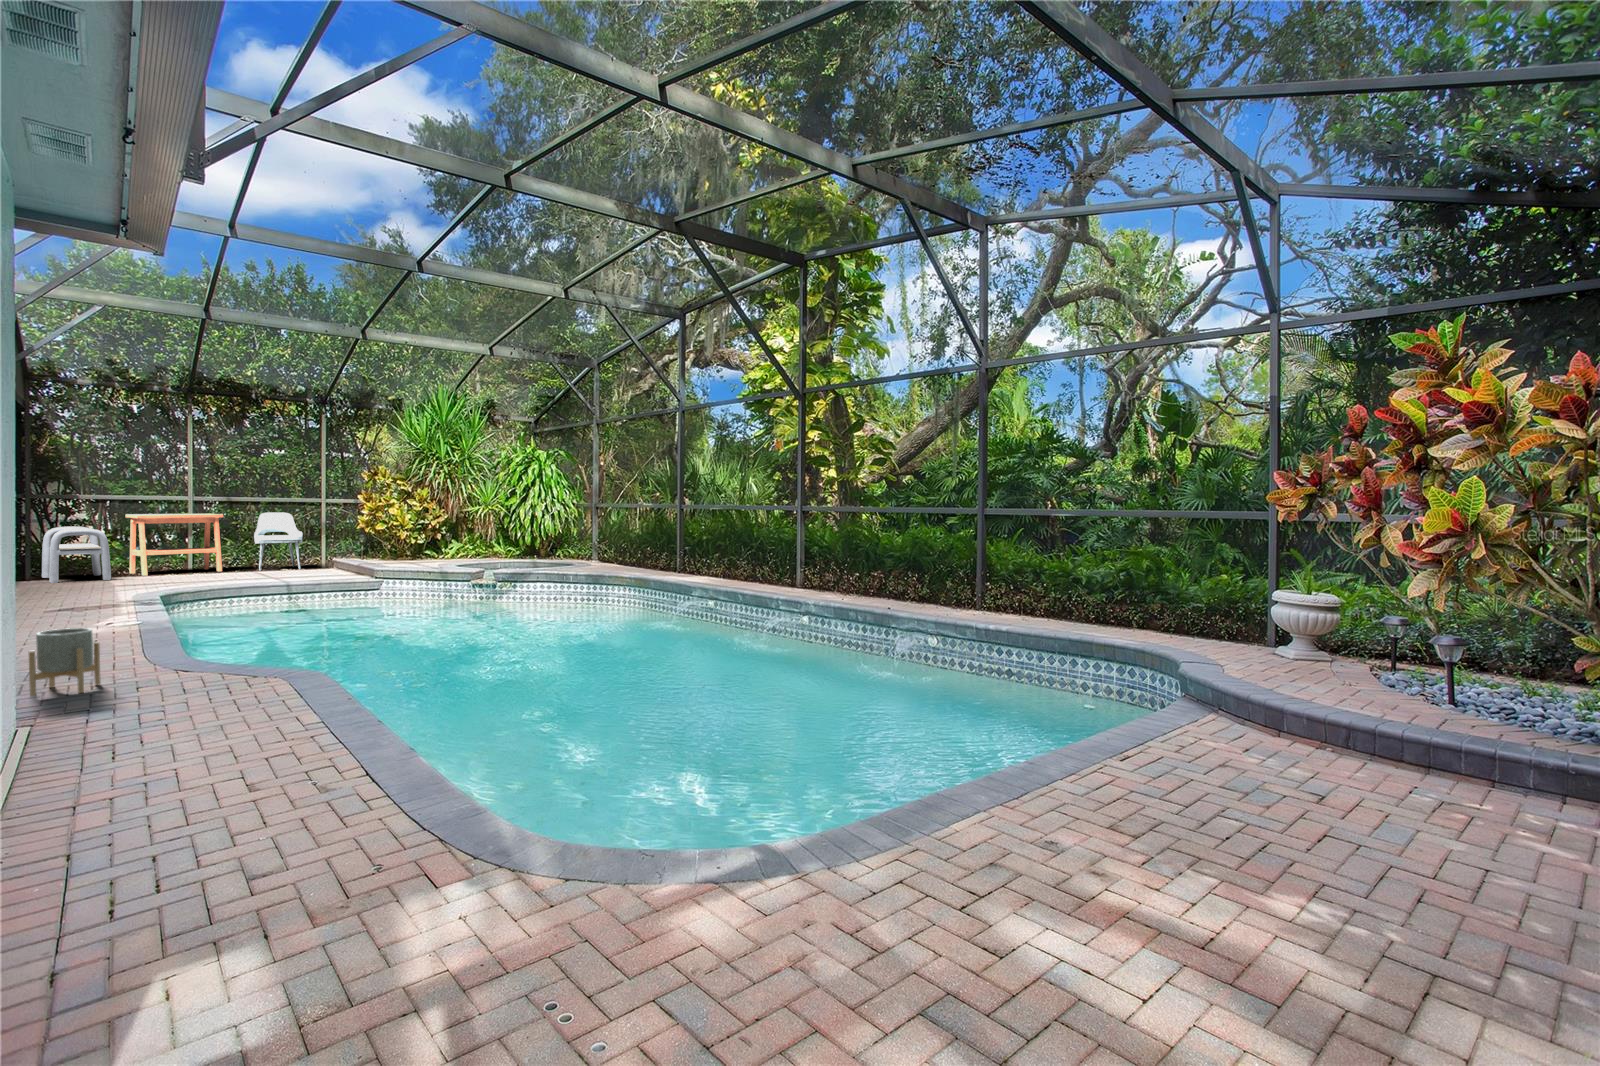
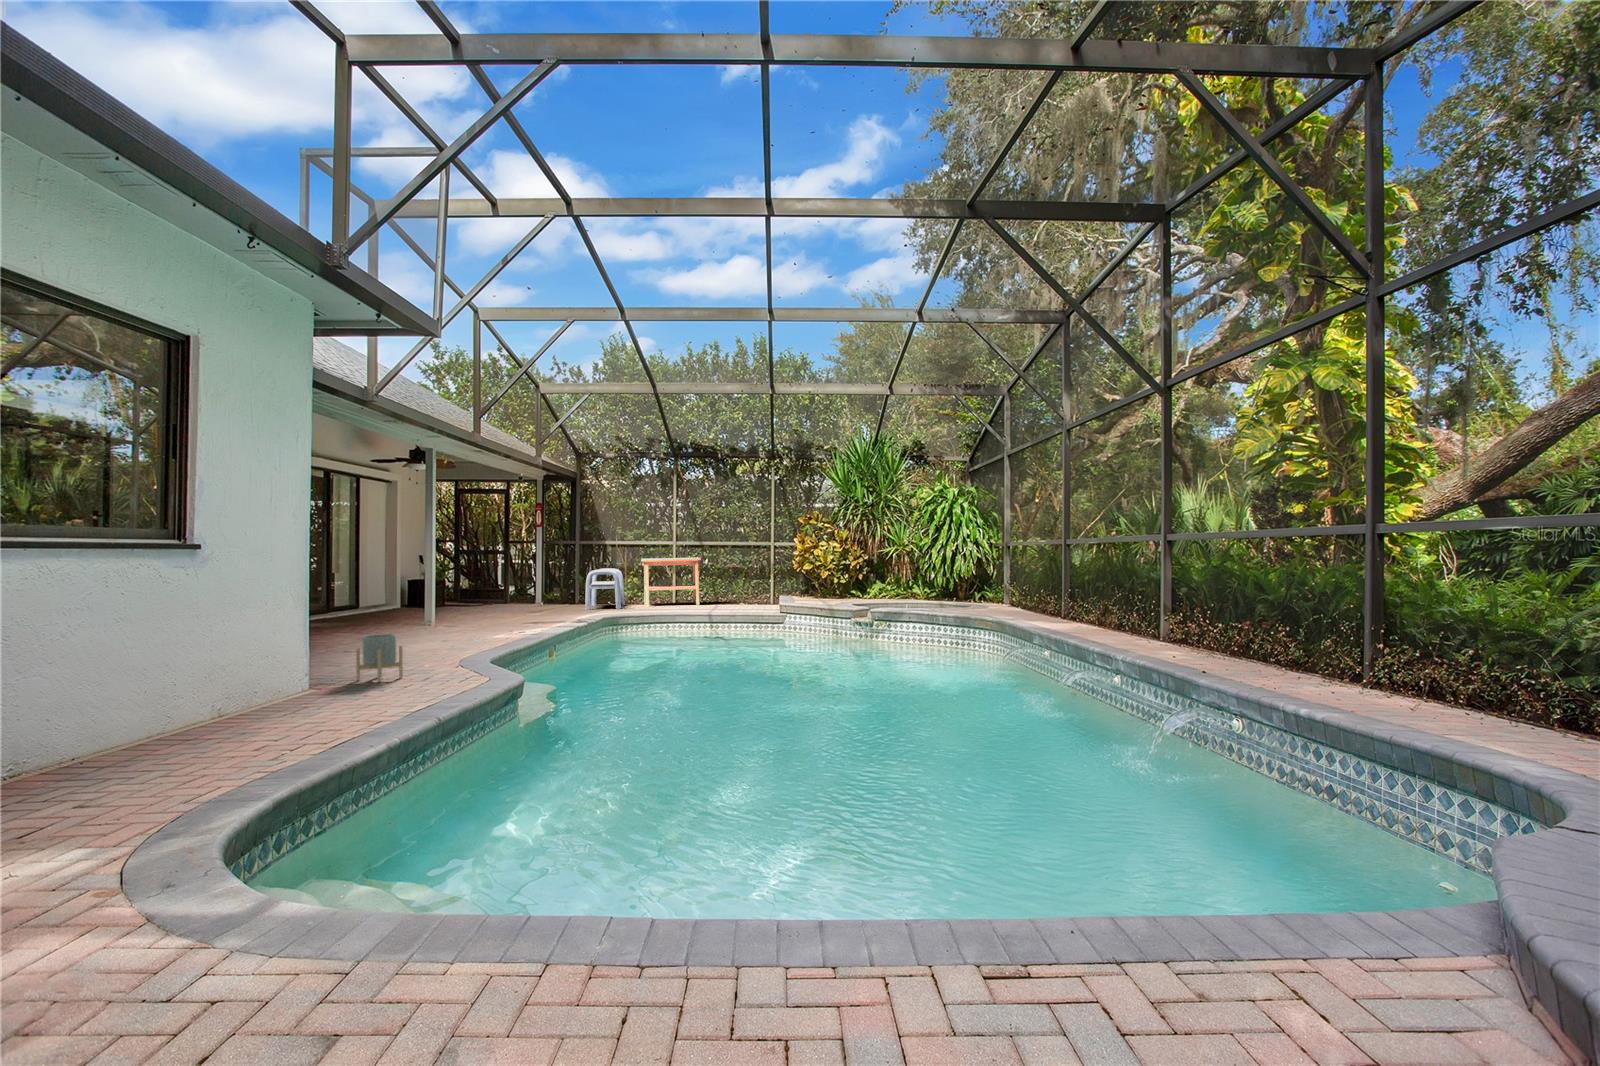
dining chair: present [254,512,303,571] -> none [722,556,757,605]

